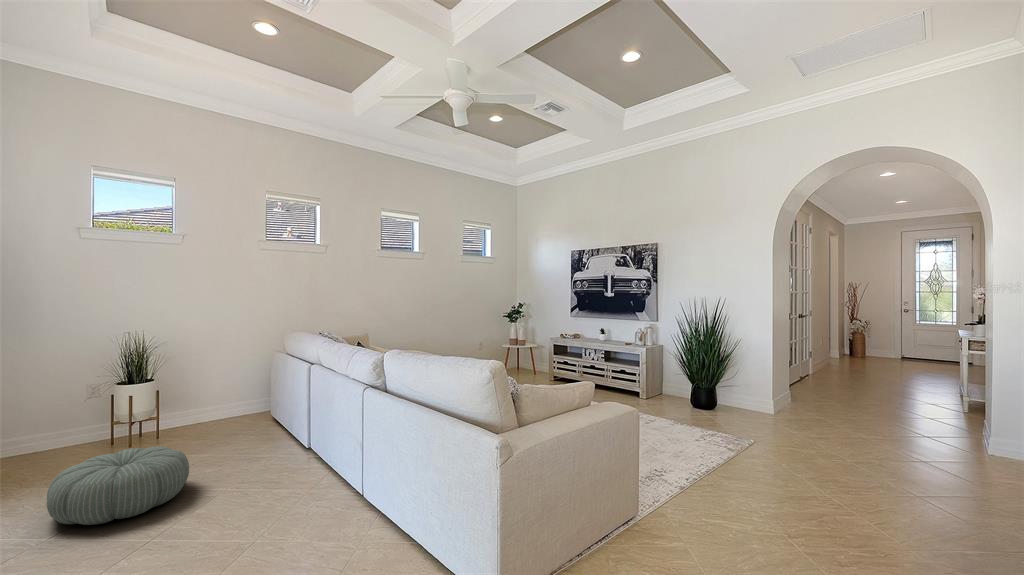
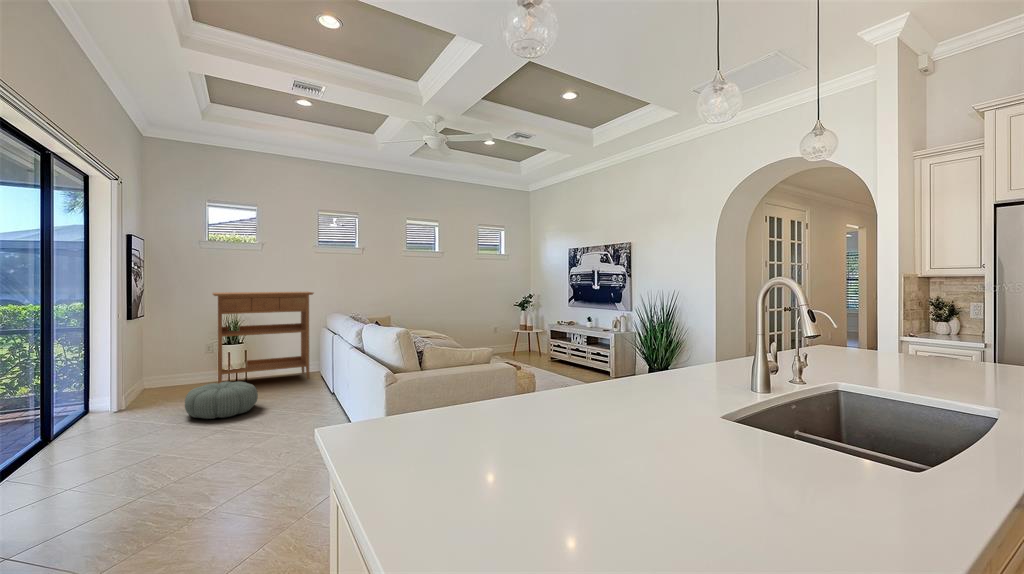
console table: none [102,302,268,453] -> present [213,292,314,383]

